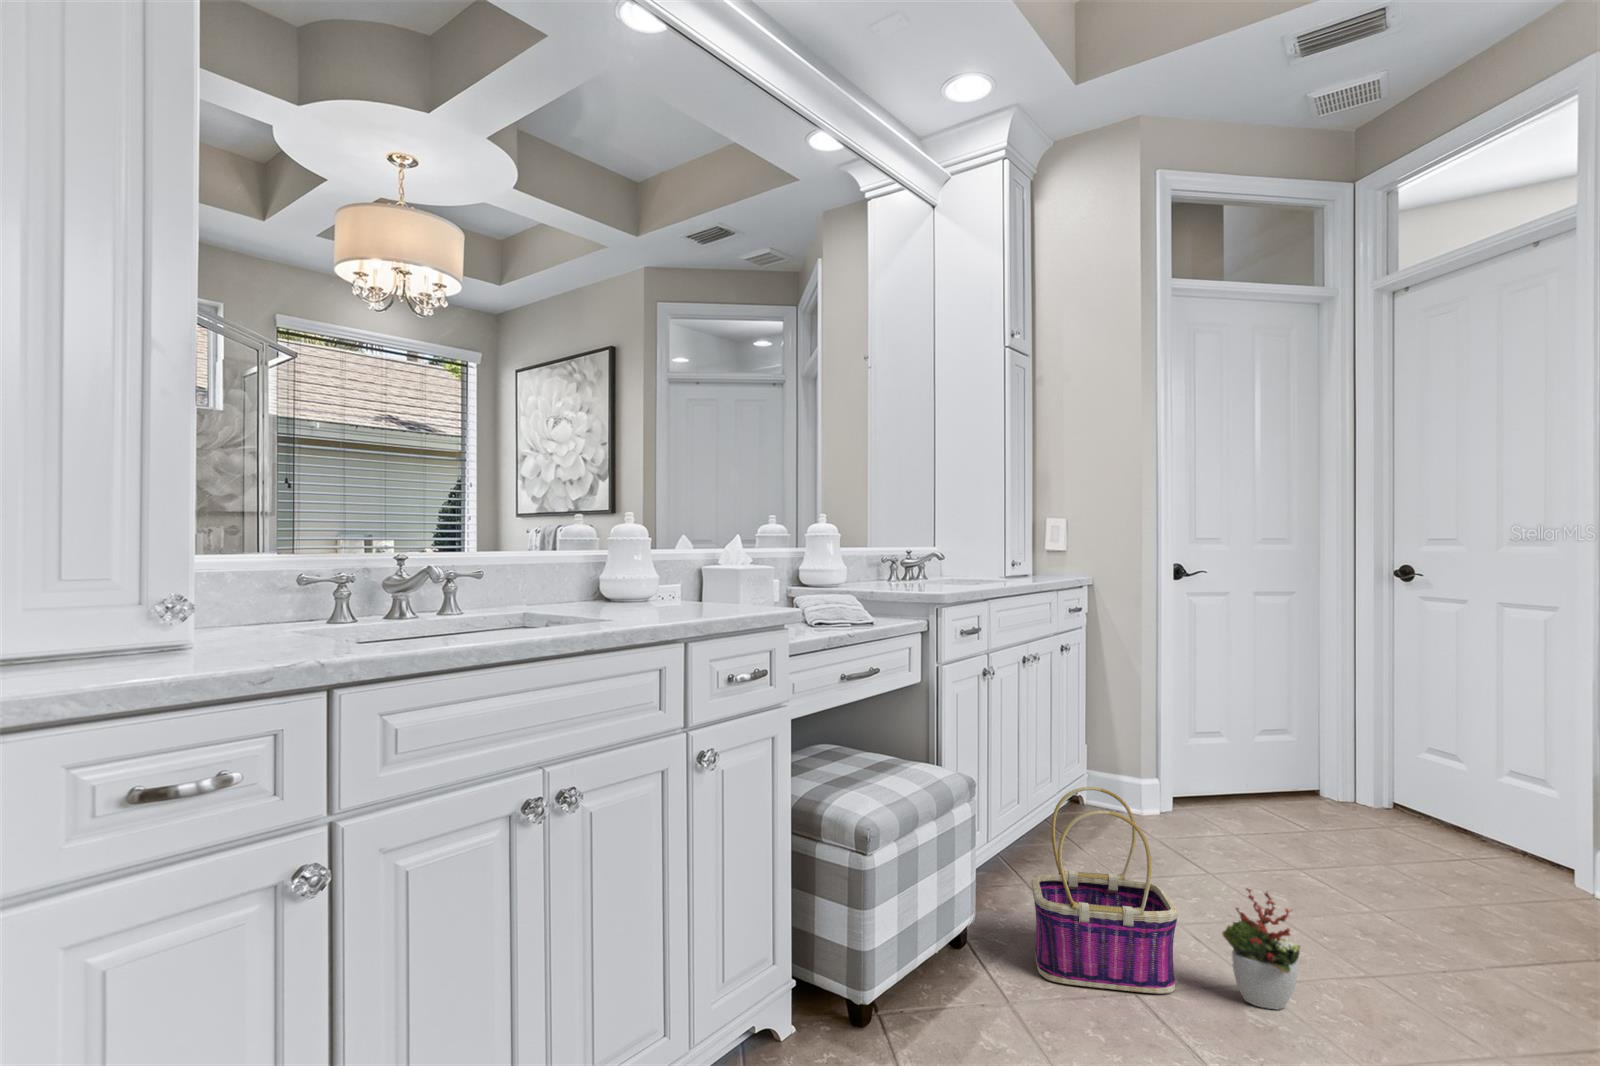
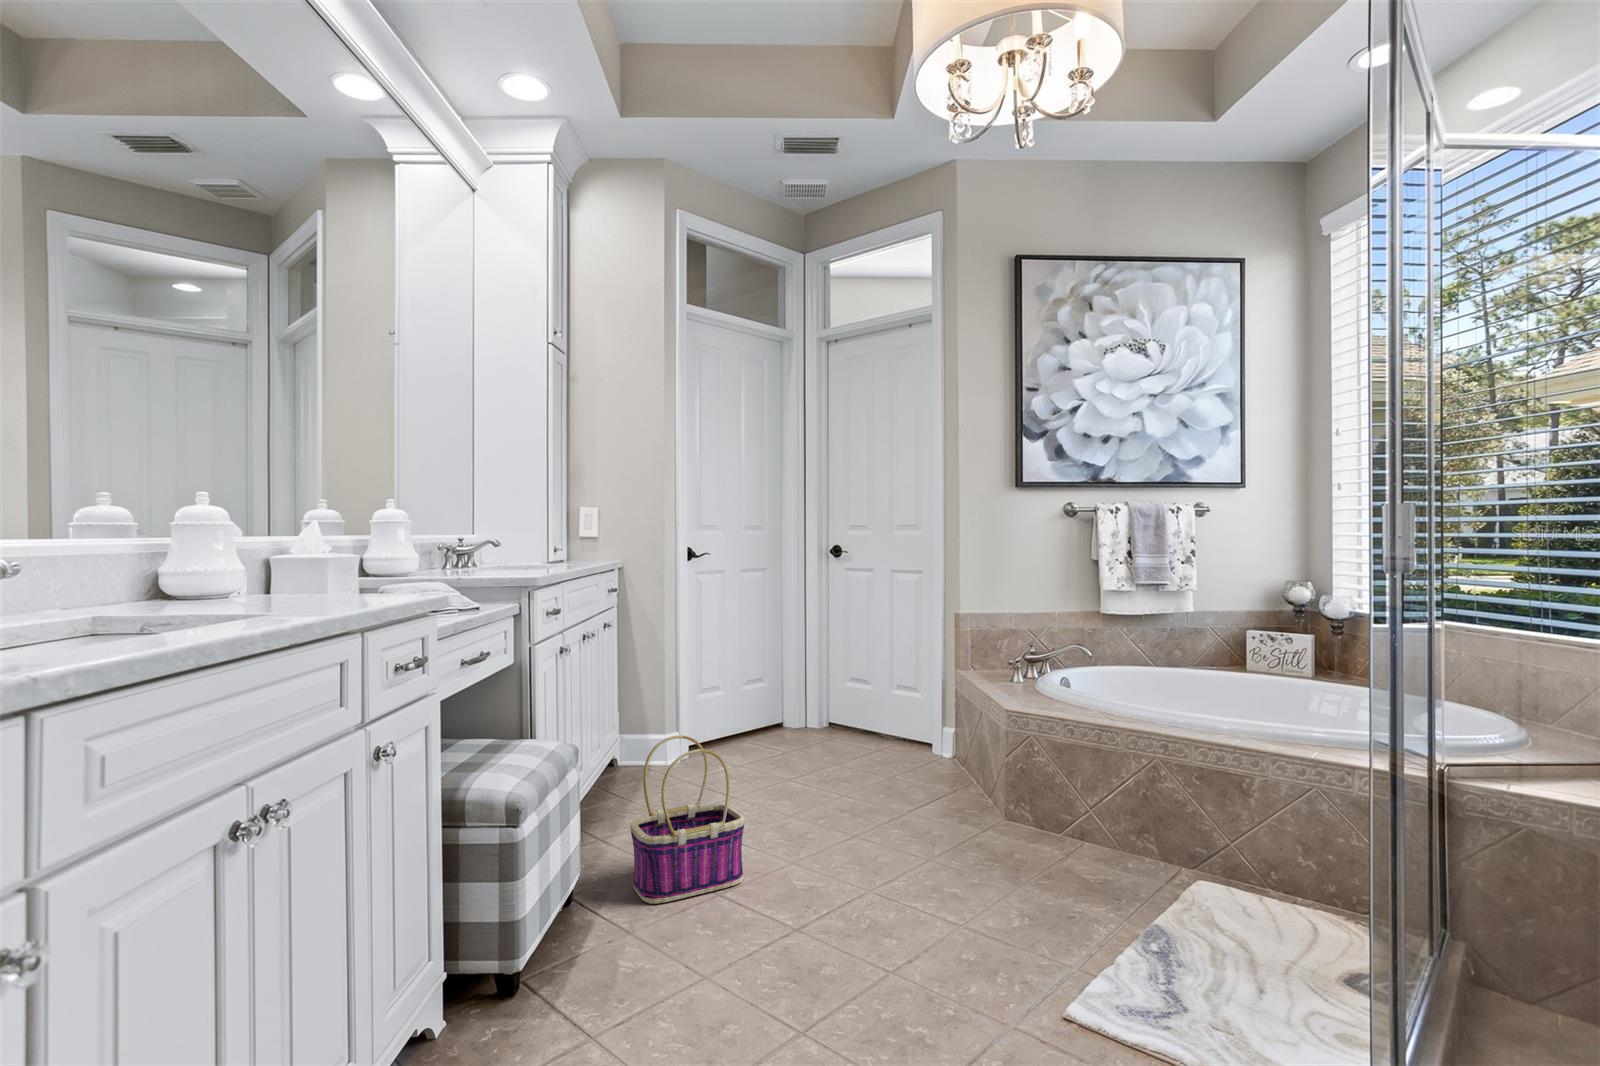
decorative plant: present [1222,888,1300,1010] -> none [774,786,822,872]

